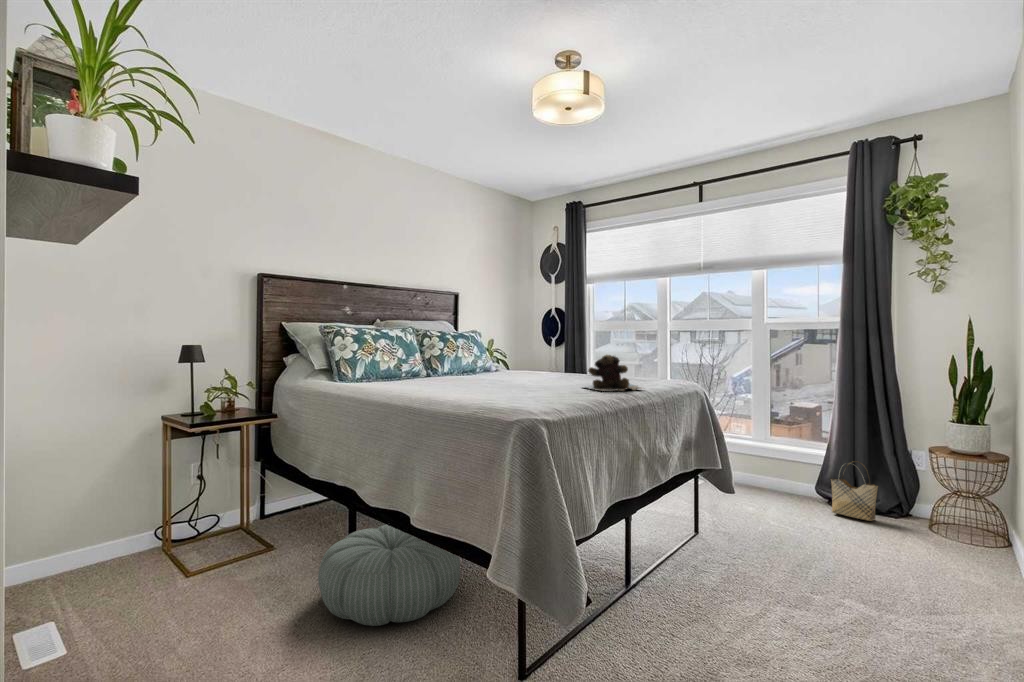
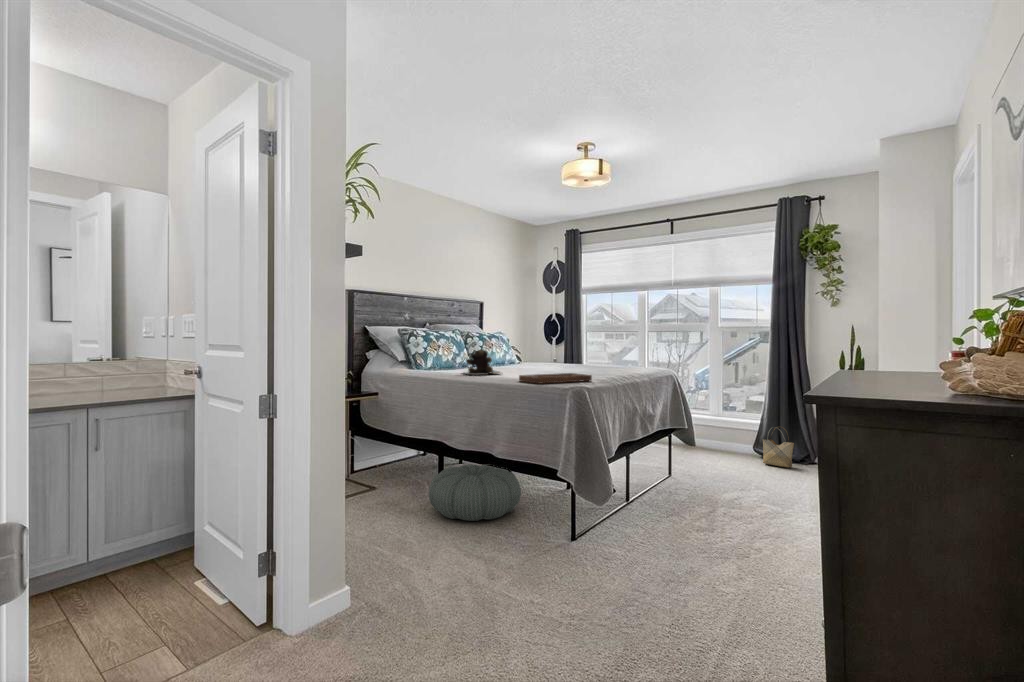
teddy bear: present [583,355,642,391] -> present [464,350,501,375]
tray: none [446,369,563,412] -> present [519,359,592,384]

